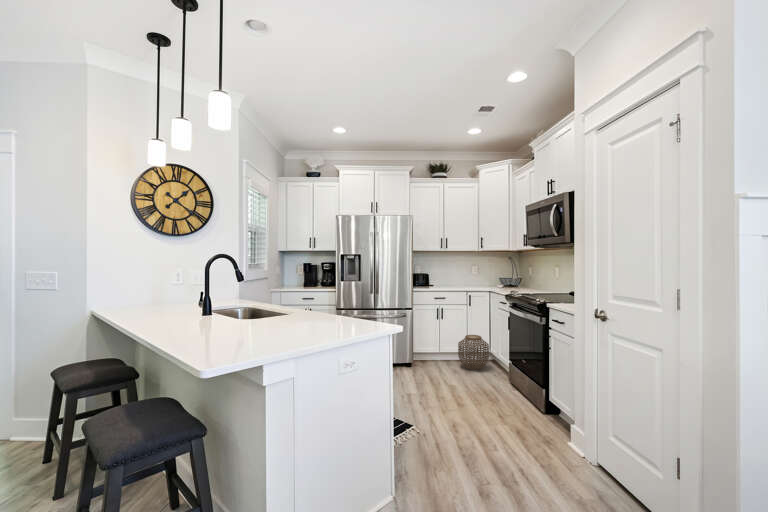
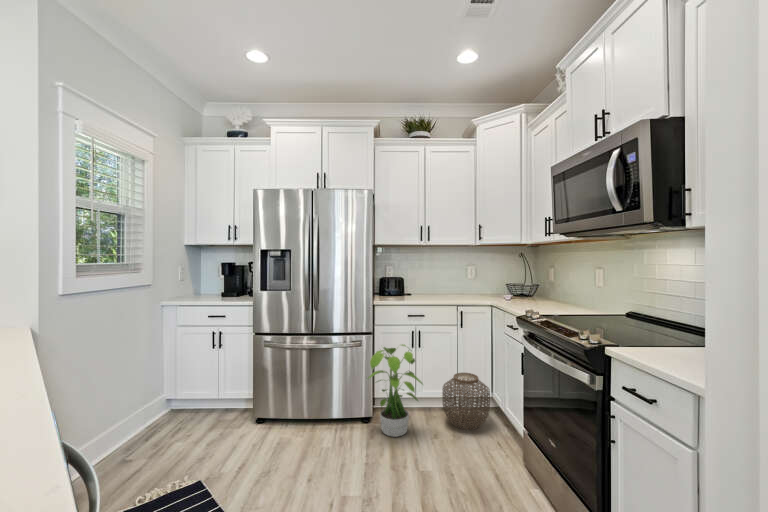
potted plant: none [409,315,447,373] -> present [366,344,423,437]

